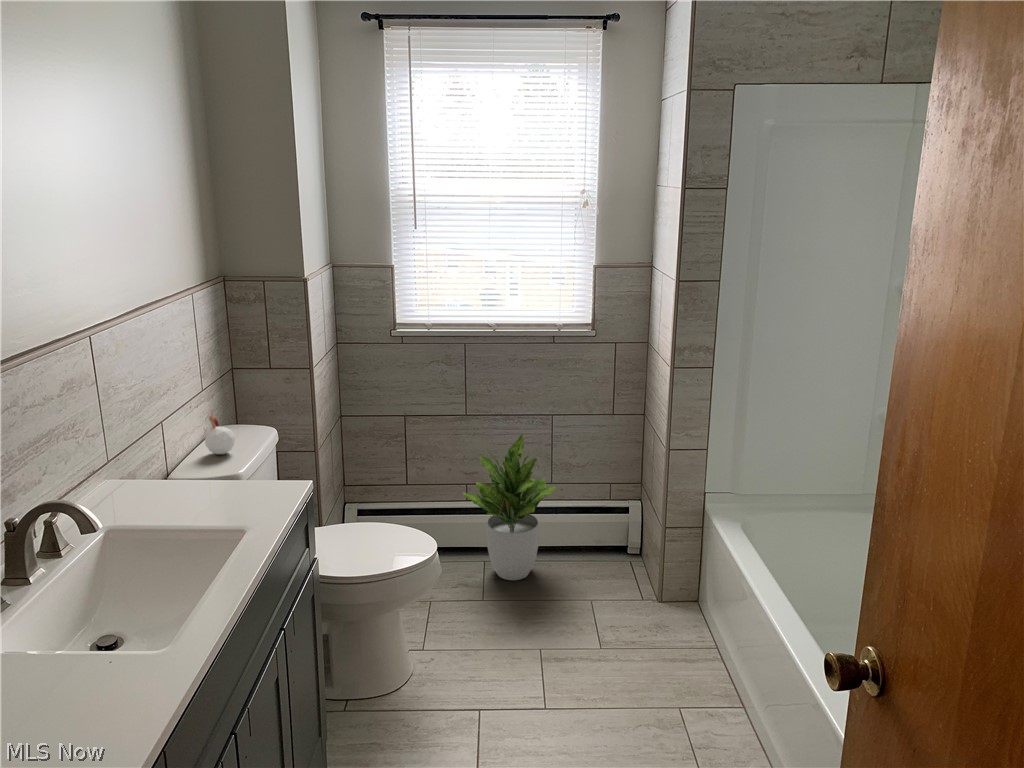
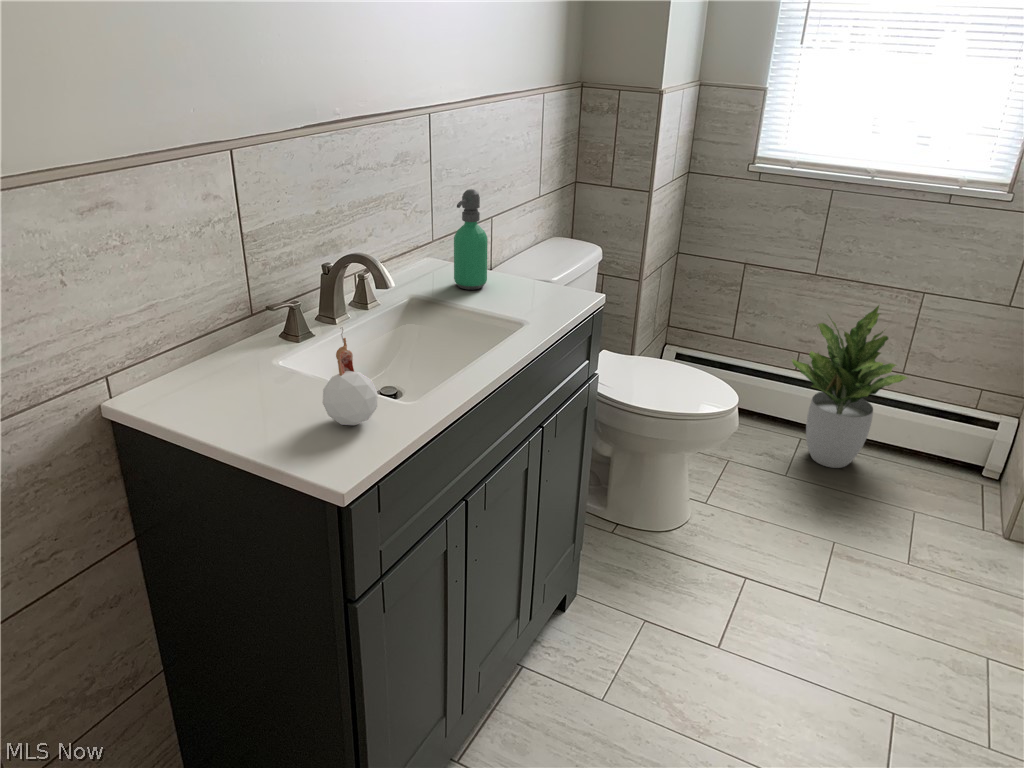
soap dispenser: none [145,406,188,507] -> present [454,189,488,290]
candle: present [205,410,235,454] -> present [322,327,378,425]

